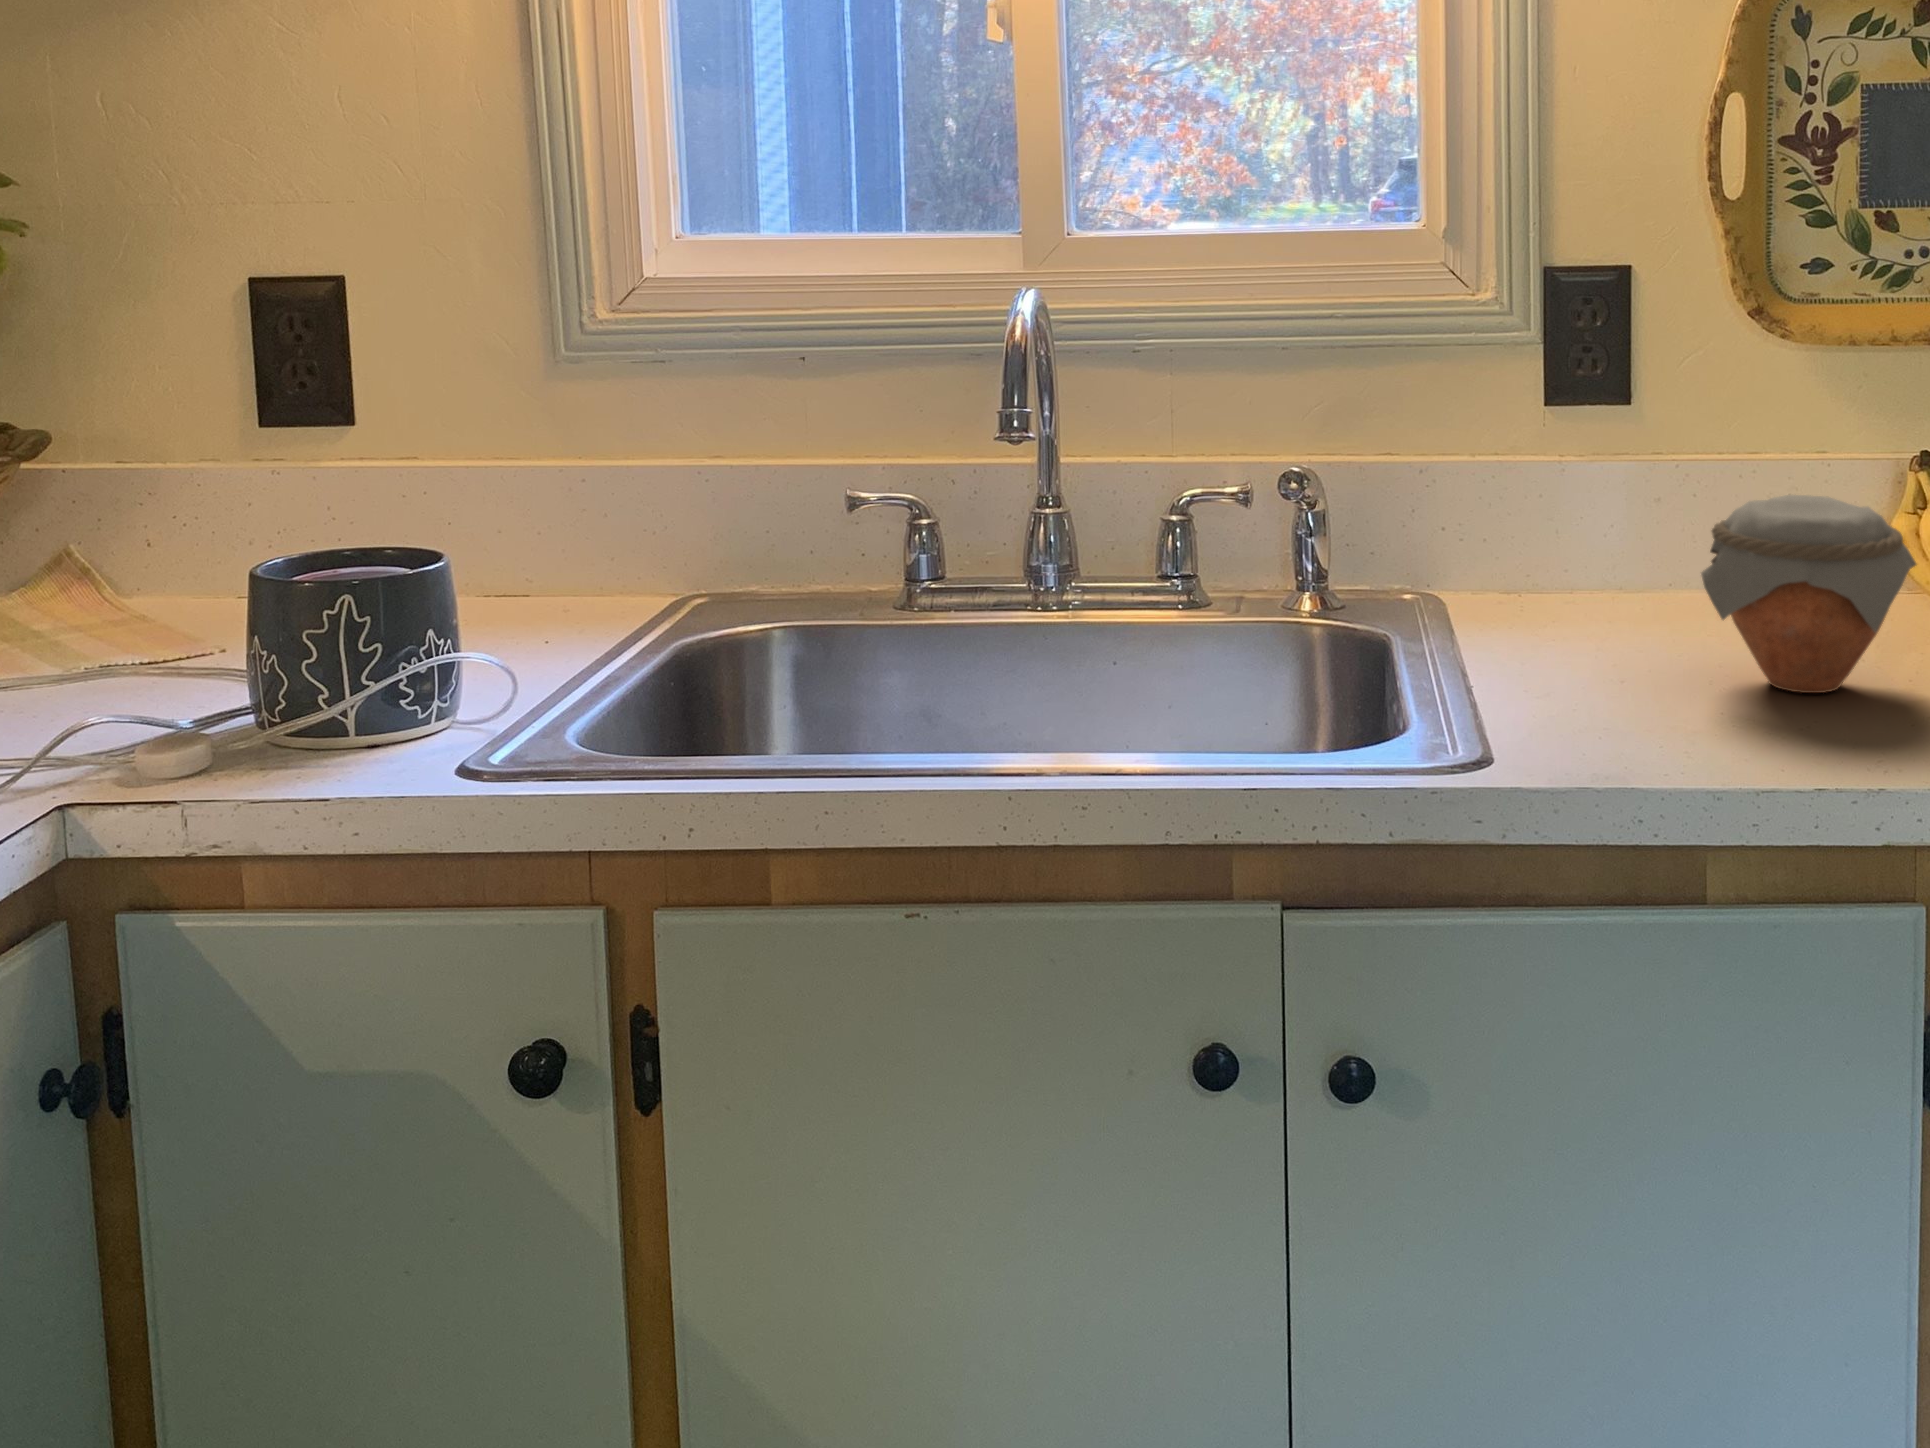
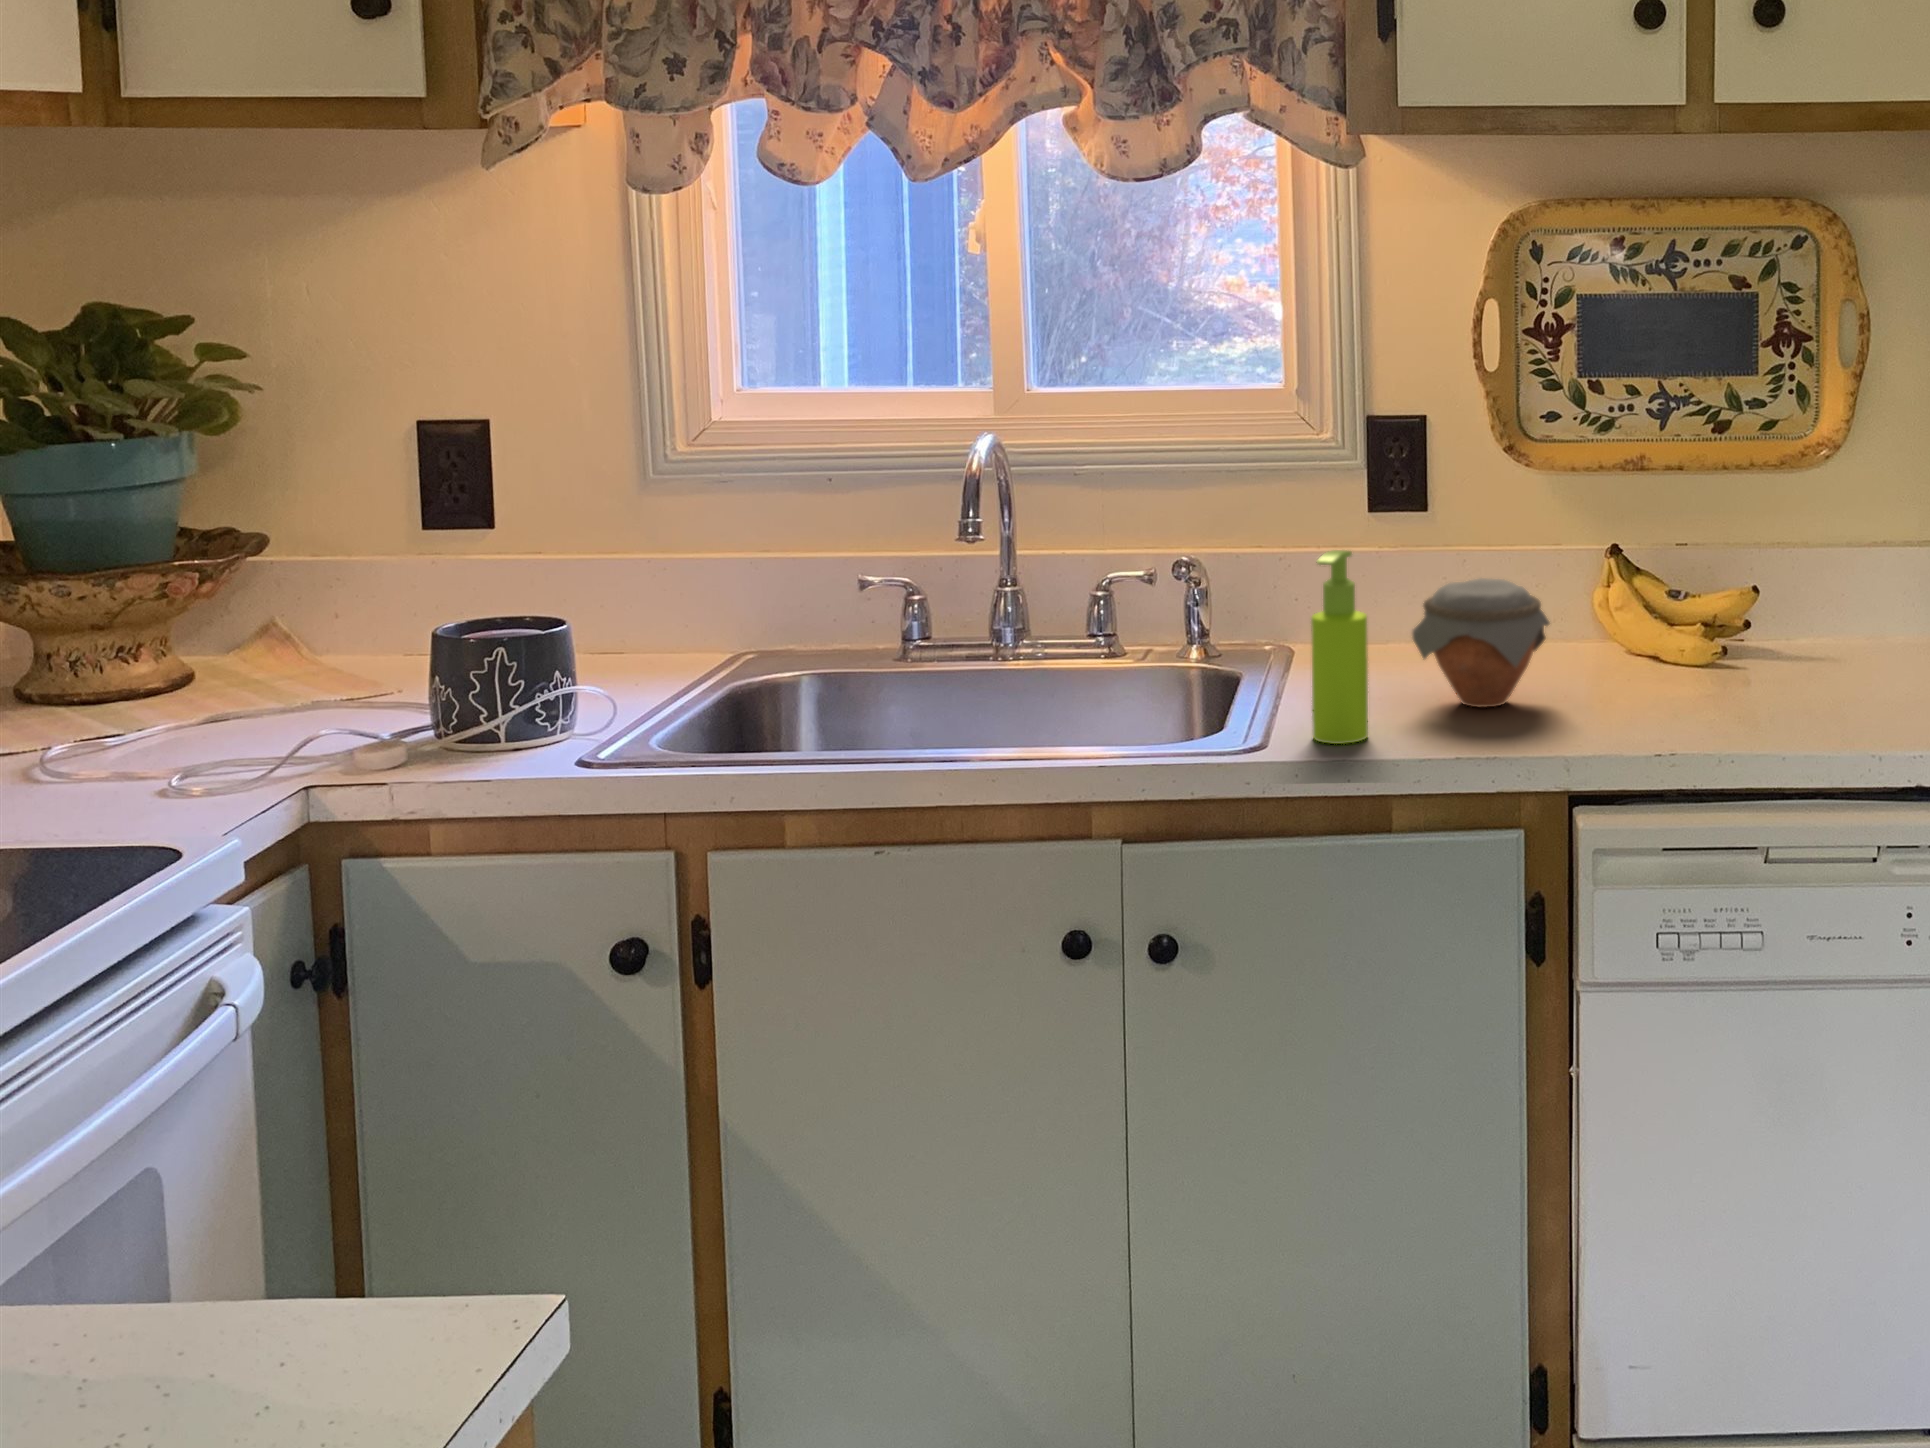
soap dispenser: none [1582,446,1675,755] -> present [1311,550,1368,744]

